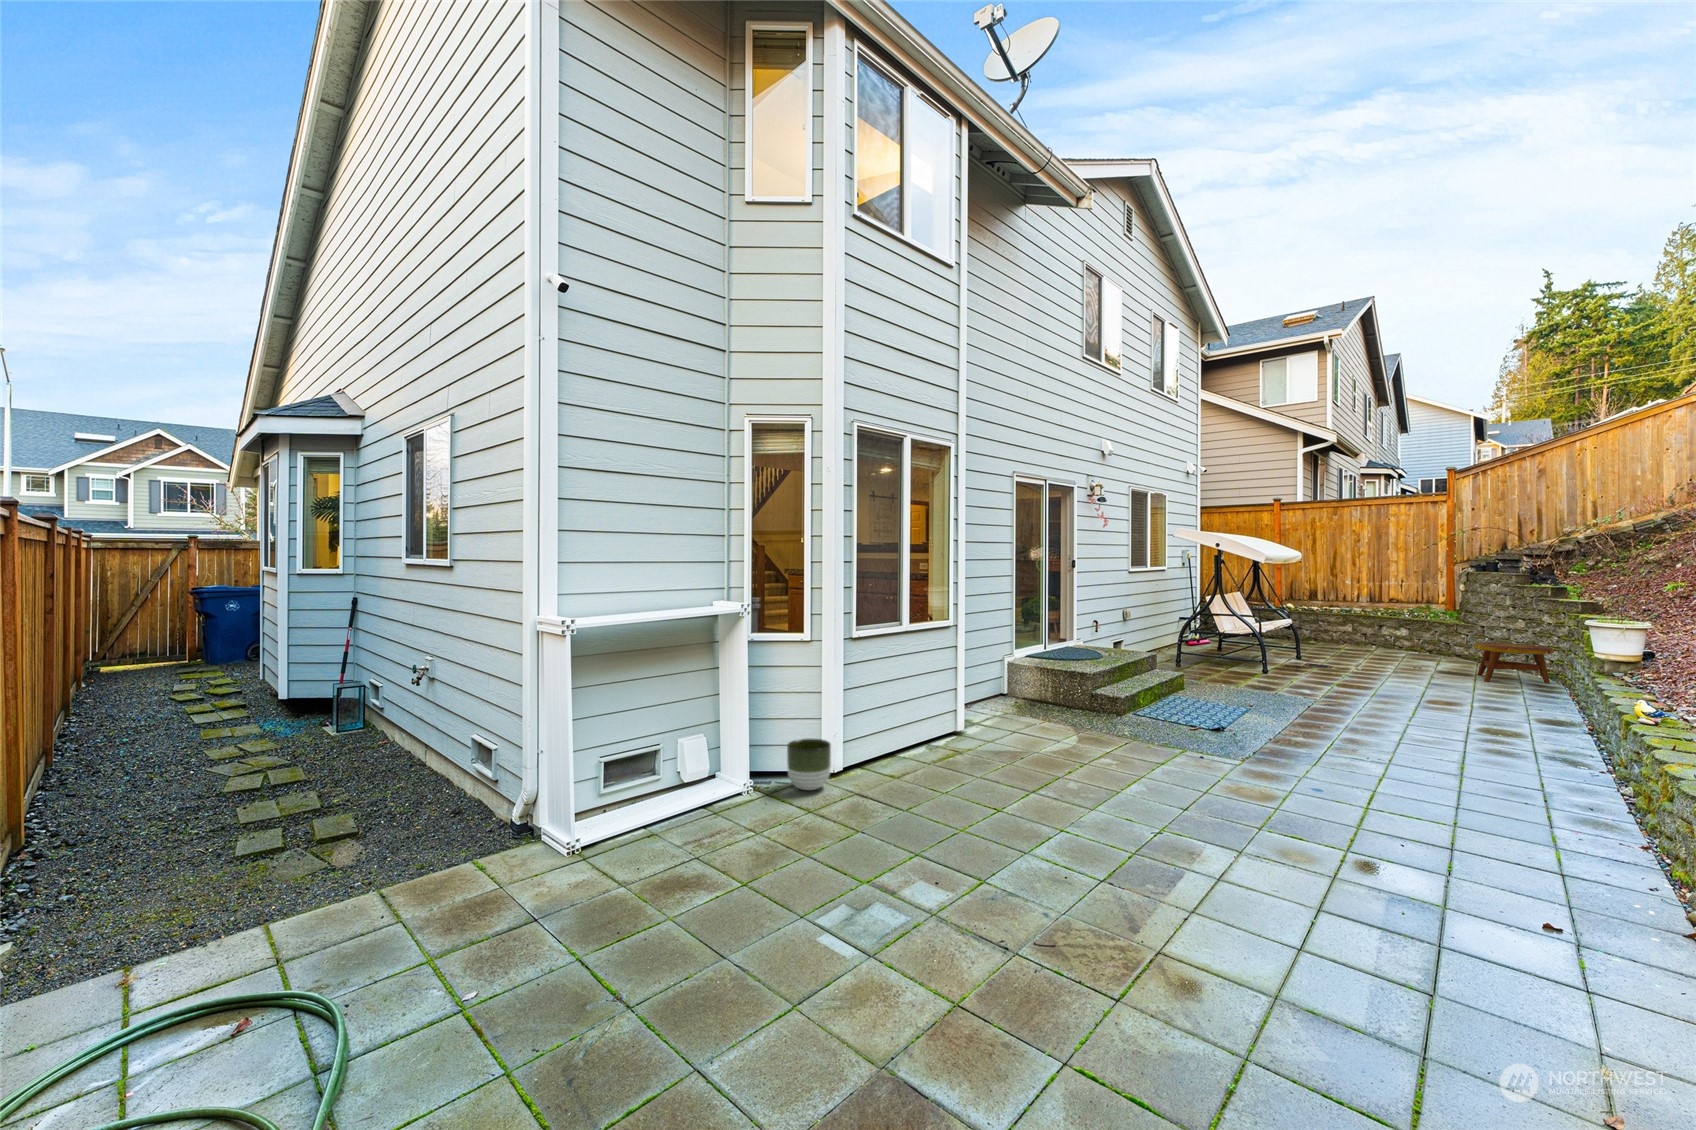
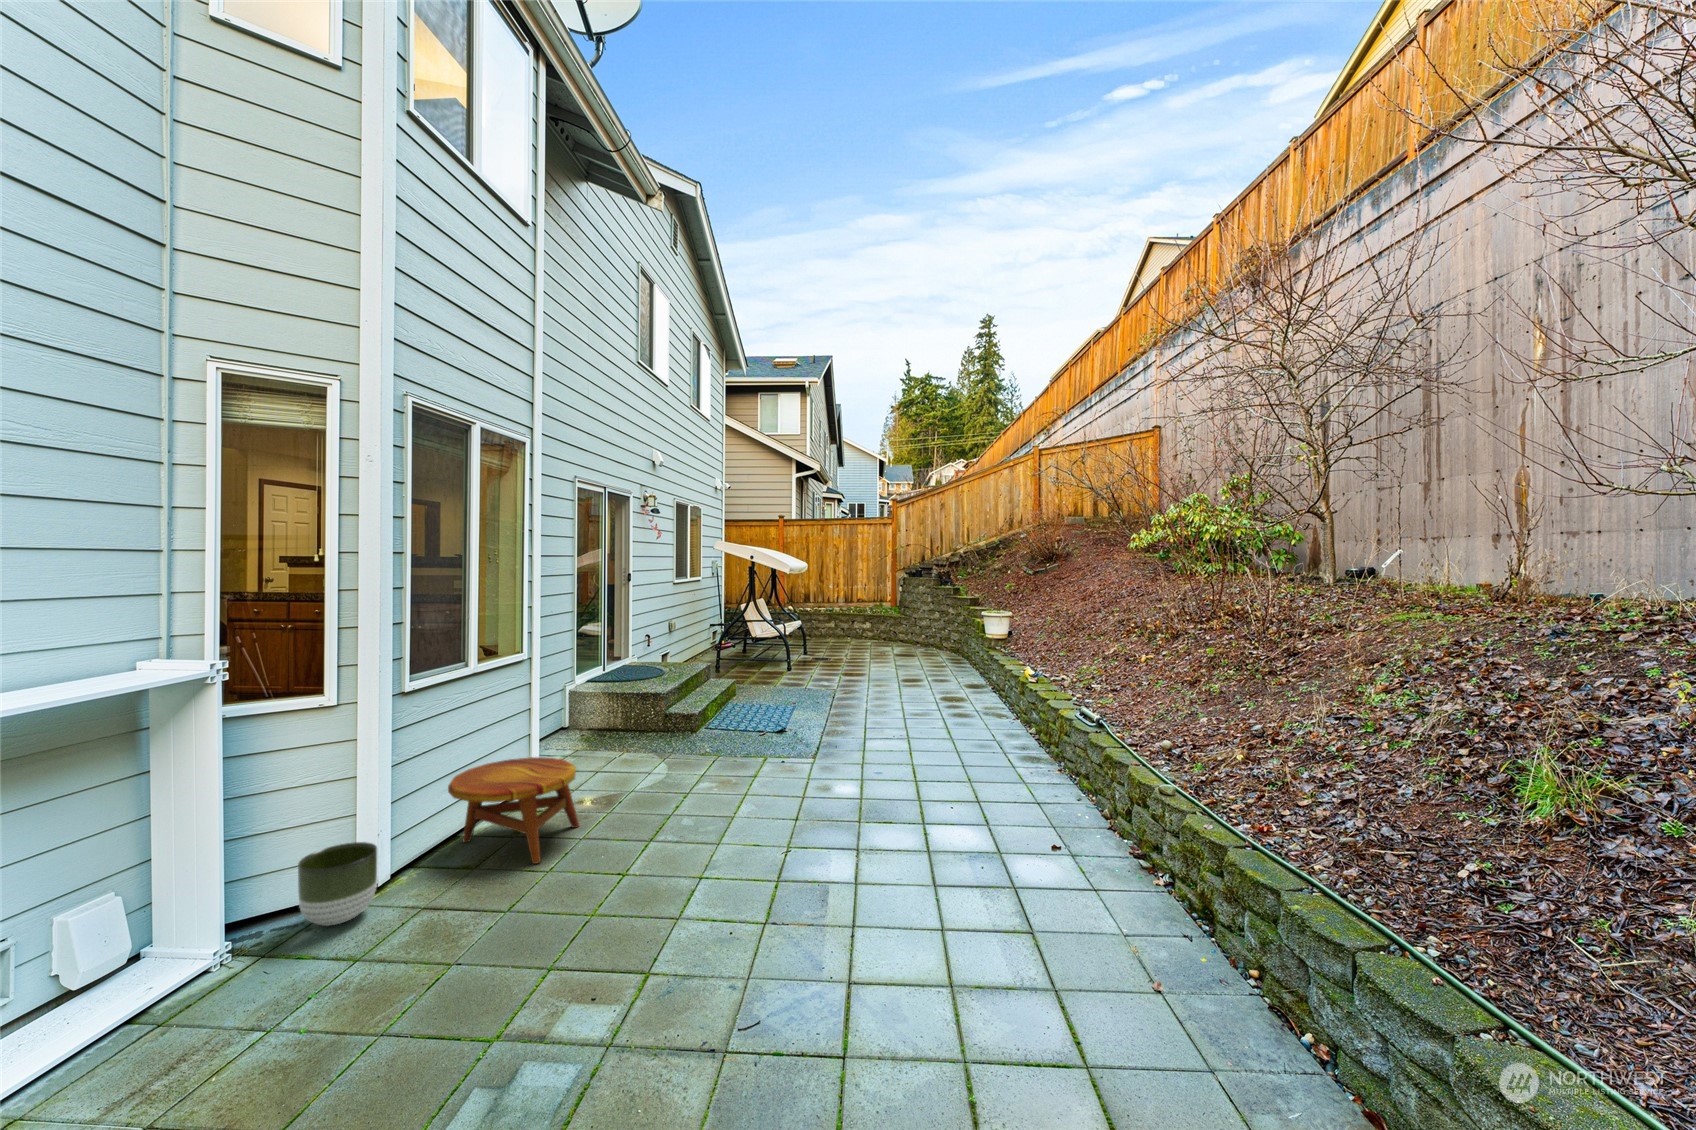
side table: present [1474,643,1554,684] -> present [448,757,579,864]

